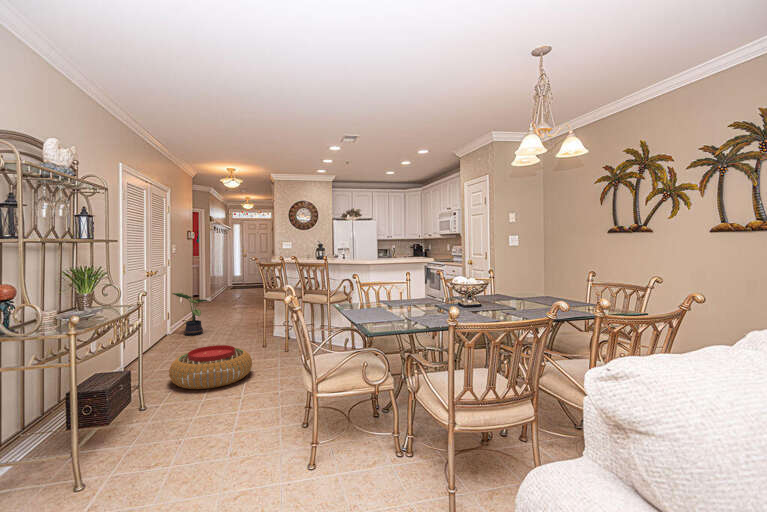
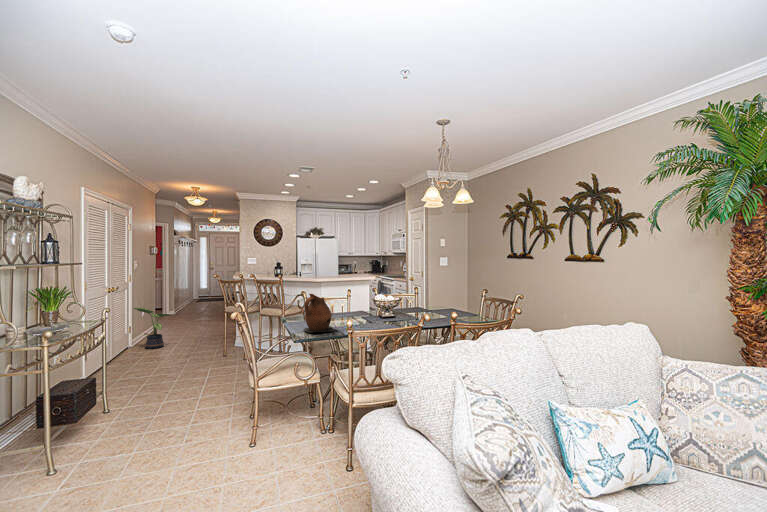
ceramic pitcher: none [364,273,402,318] -> present [304,294,334,332]
pouf: present [169,345,252,389] -> none [128,358,208,399]

